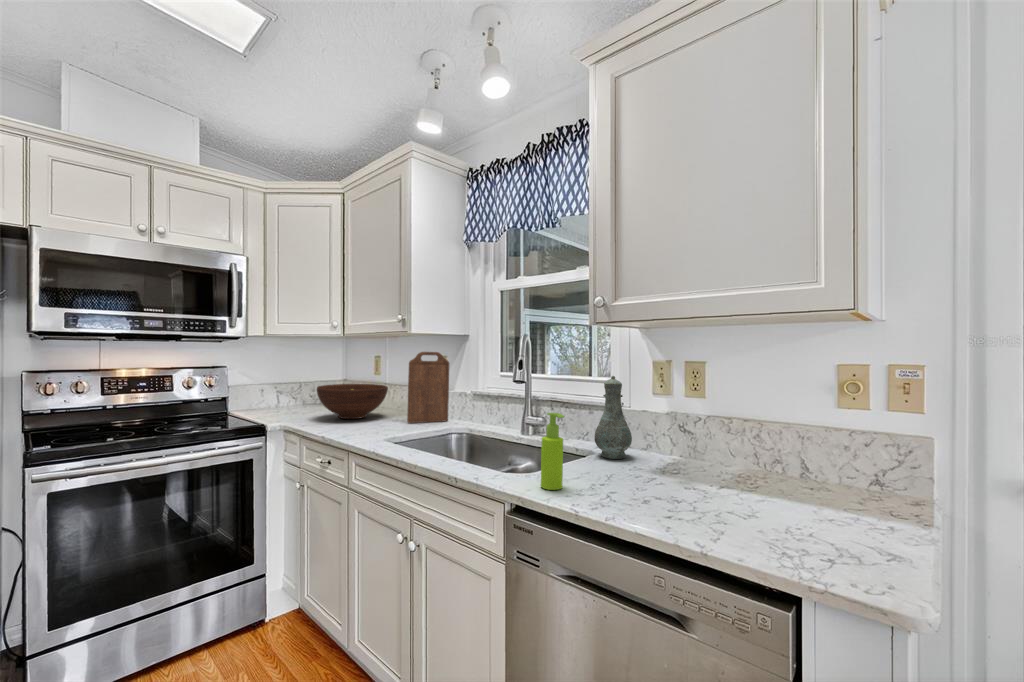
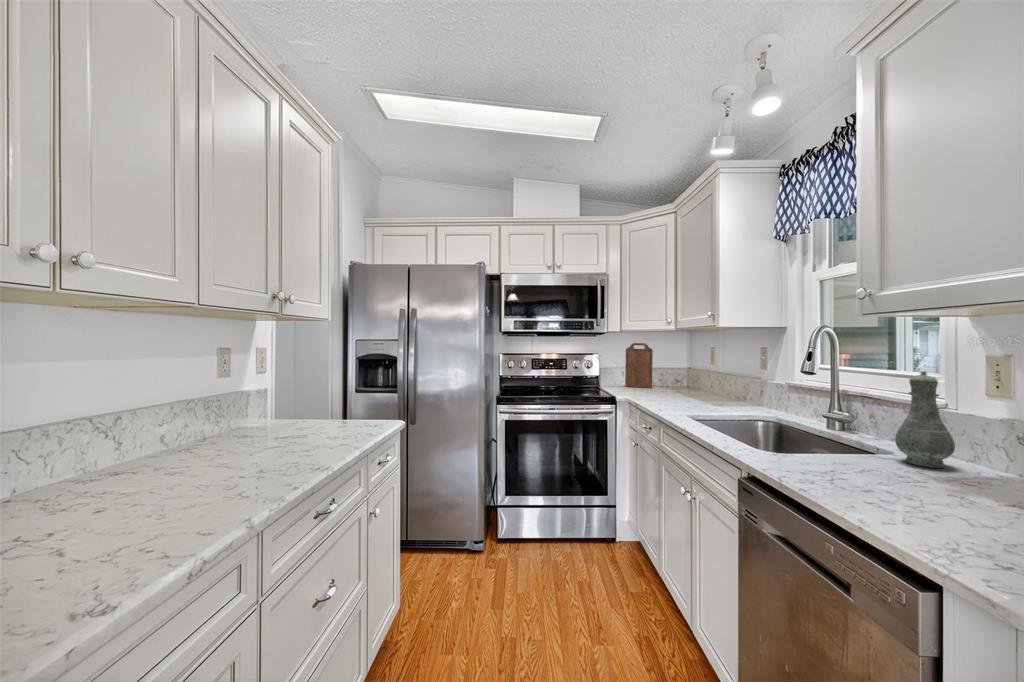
cutting board: present [407,352,449,423] -> present [625,343,653,388]
fruit bowl: present [317,384,388,419] -> none [651,370,710,399]
soap dispenser: present [541,413,564,490] -> none [780,399,805,470]

